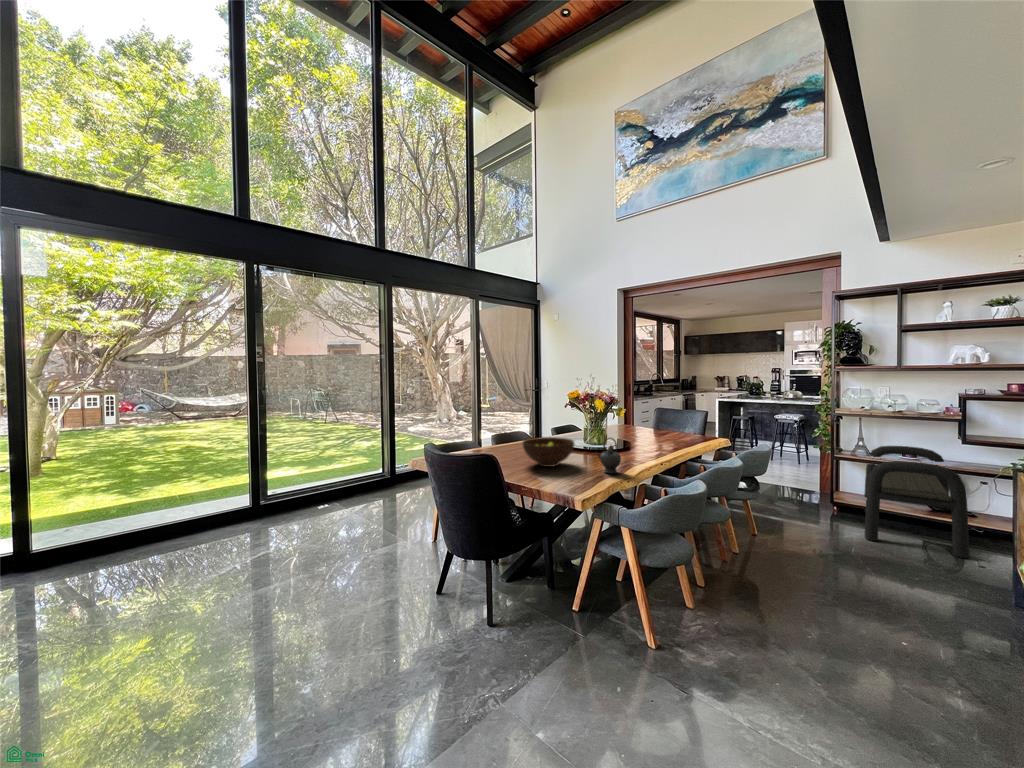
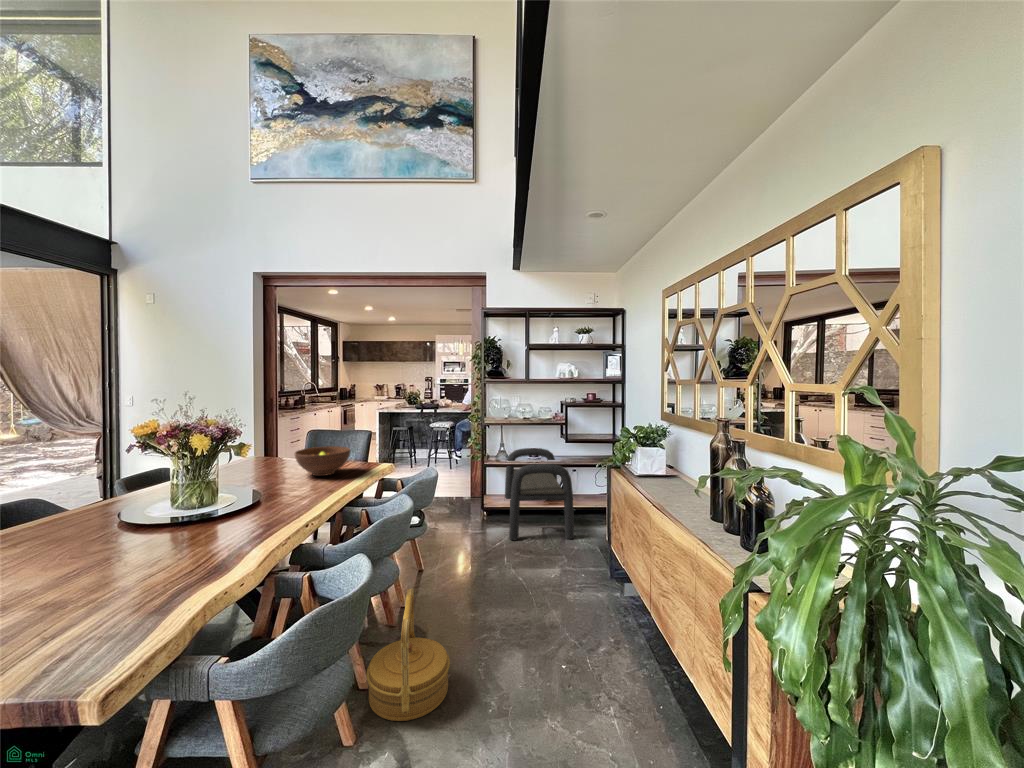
fruit bowl: present [523,437,574,467] -> present [295,446,351,476]
teapot: present [597,438,621,473] -> none [201,493,248,551]
woven basket: none [700,536,775,634] -> present [366,588,450,721]

